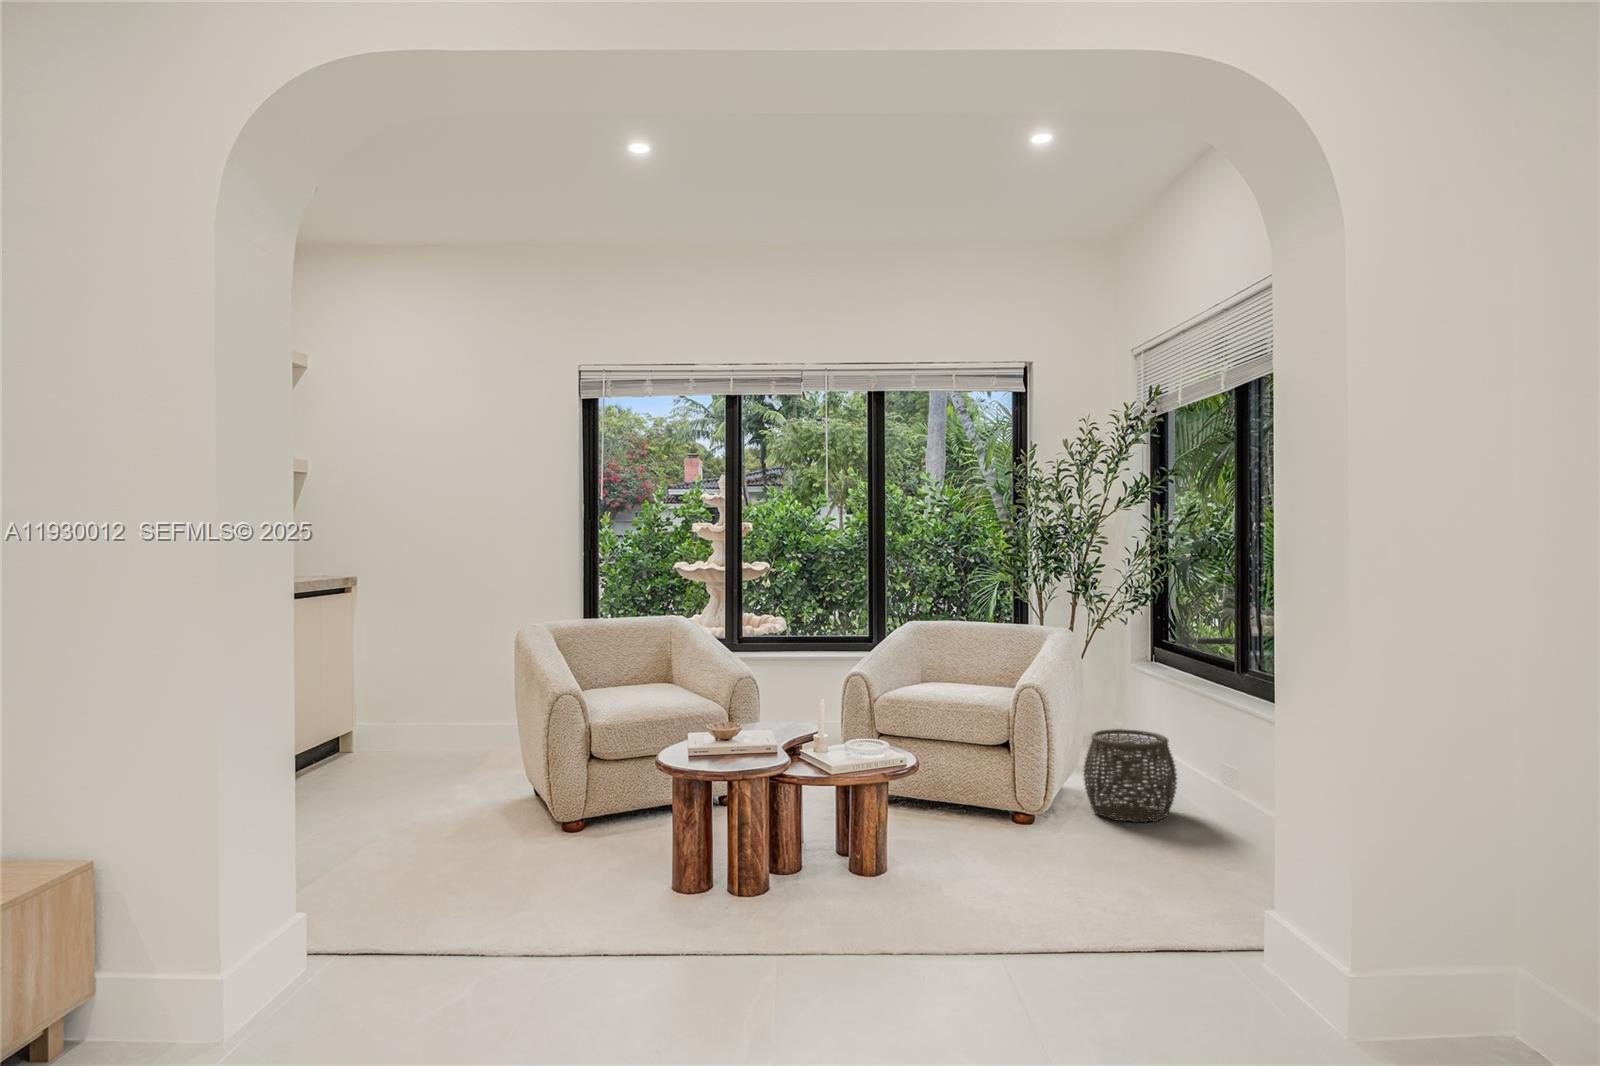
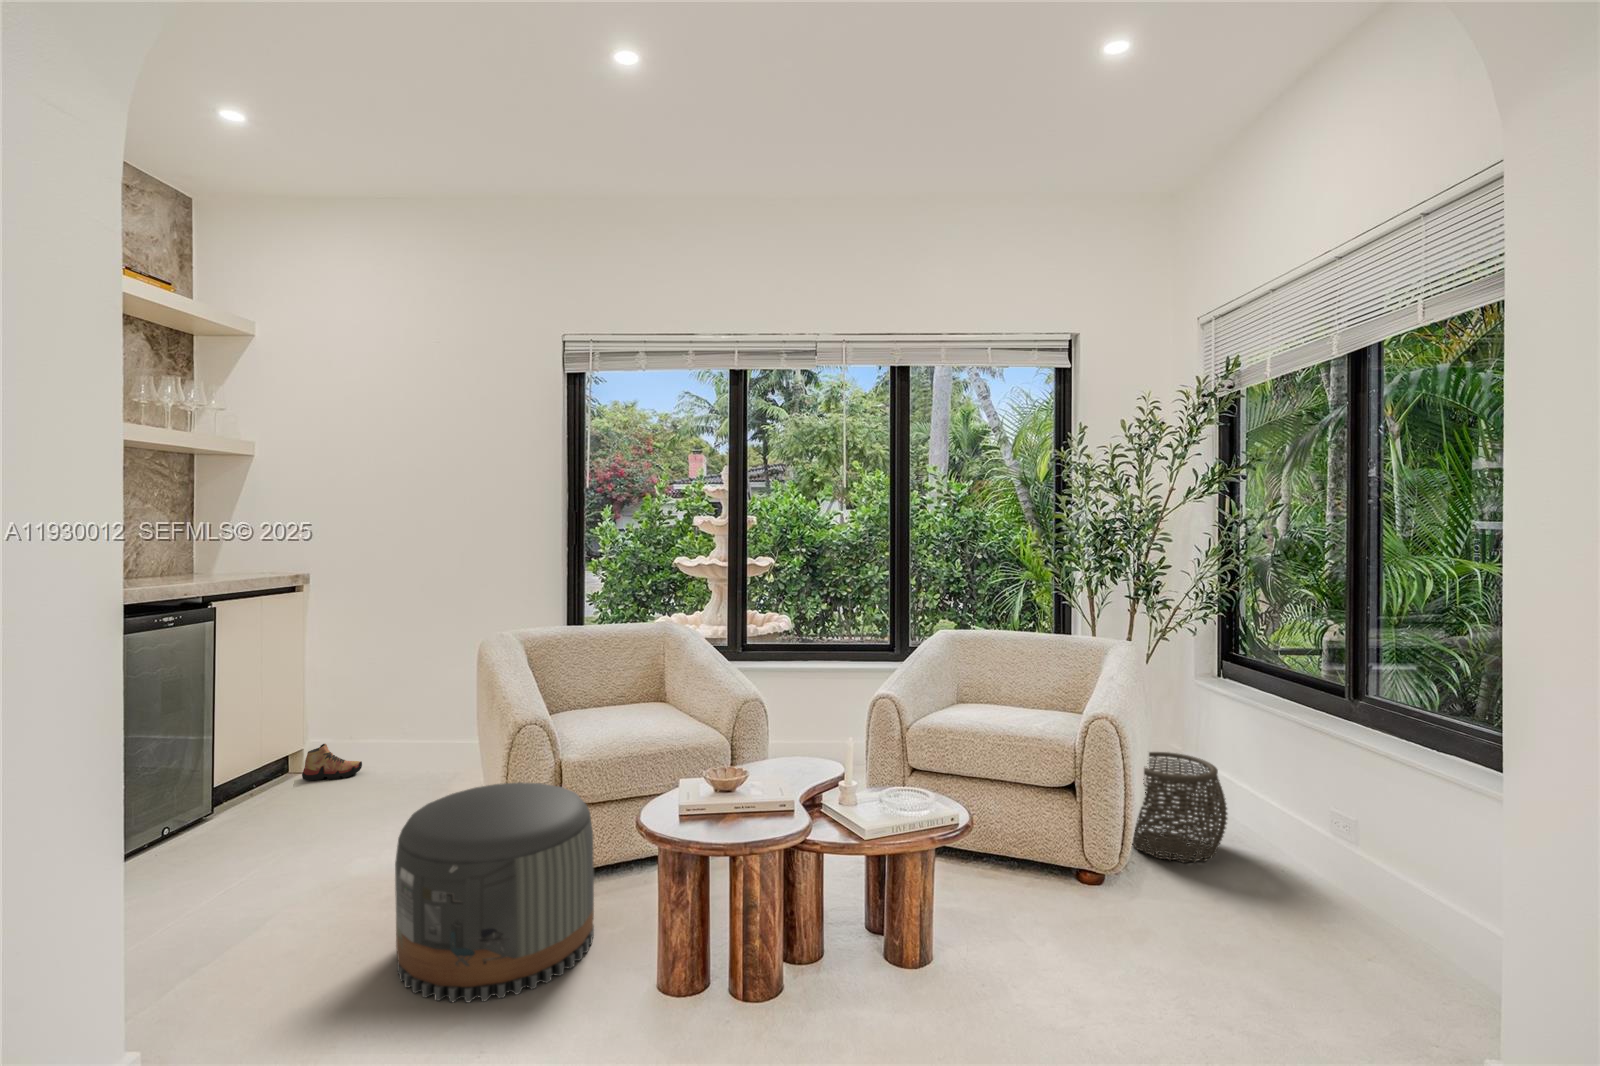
shoe: none [320,736,375,771] -> present [302,744,362,781]
pouf: none [451,738,612,899] -> present [395,782,594,1003]

